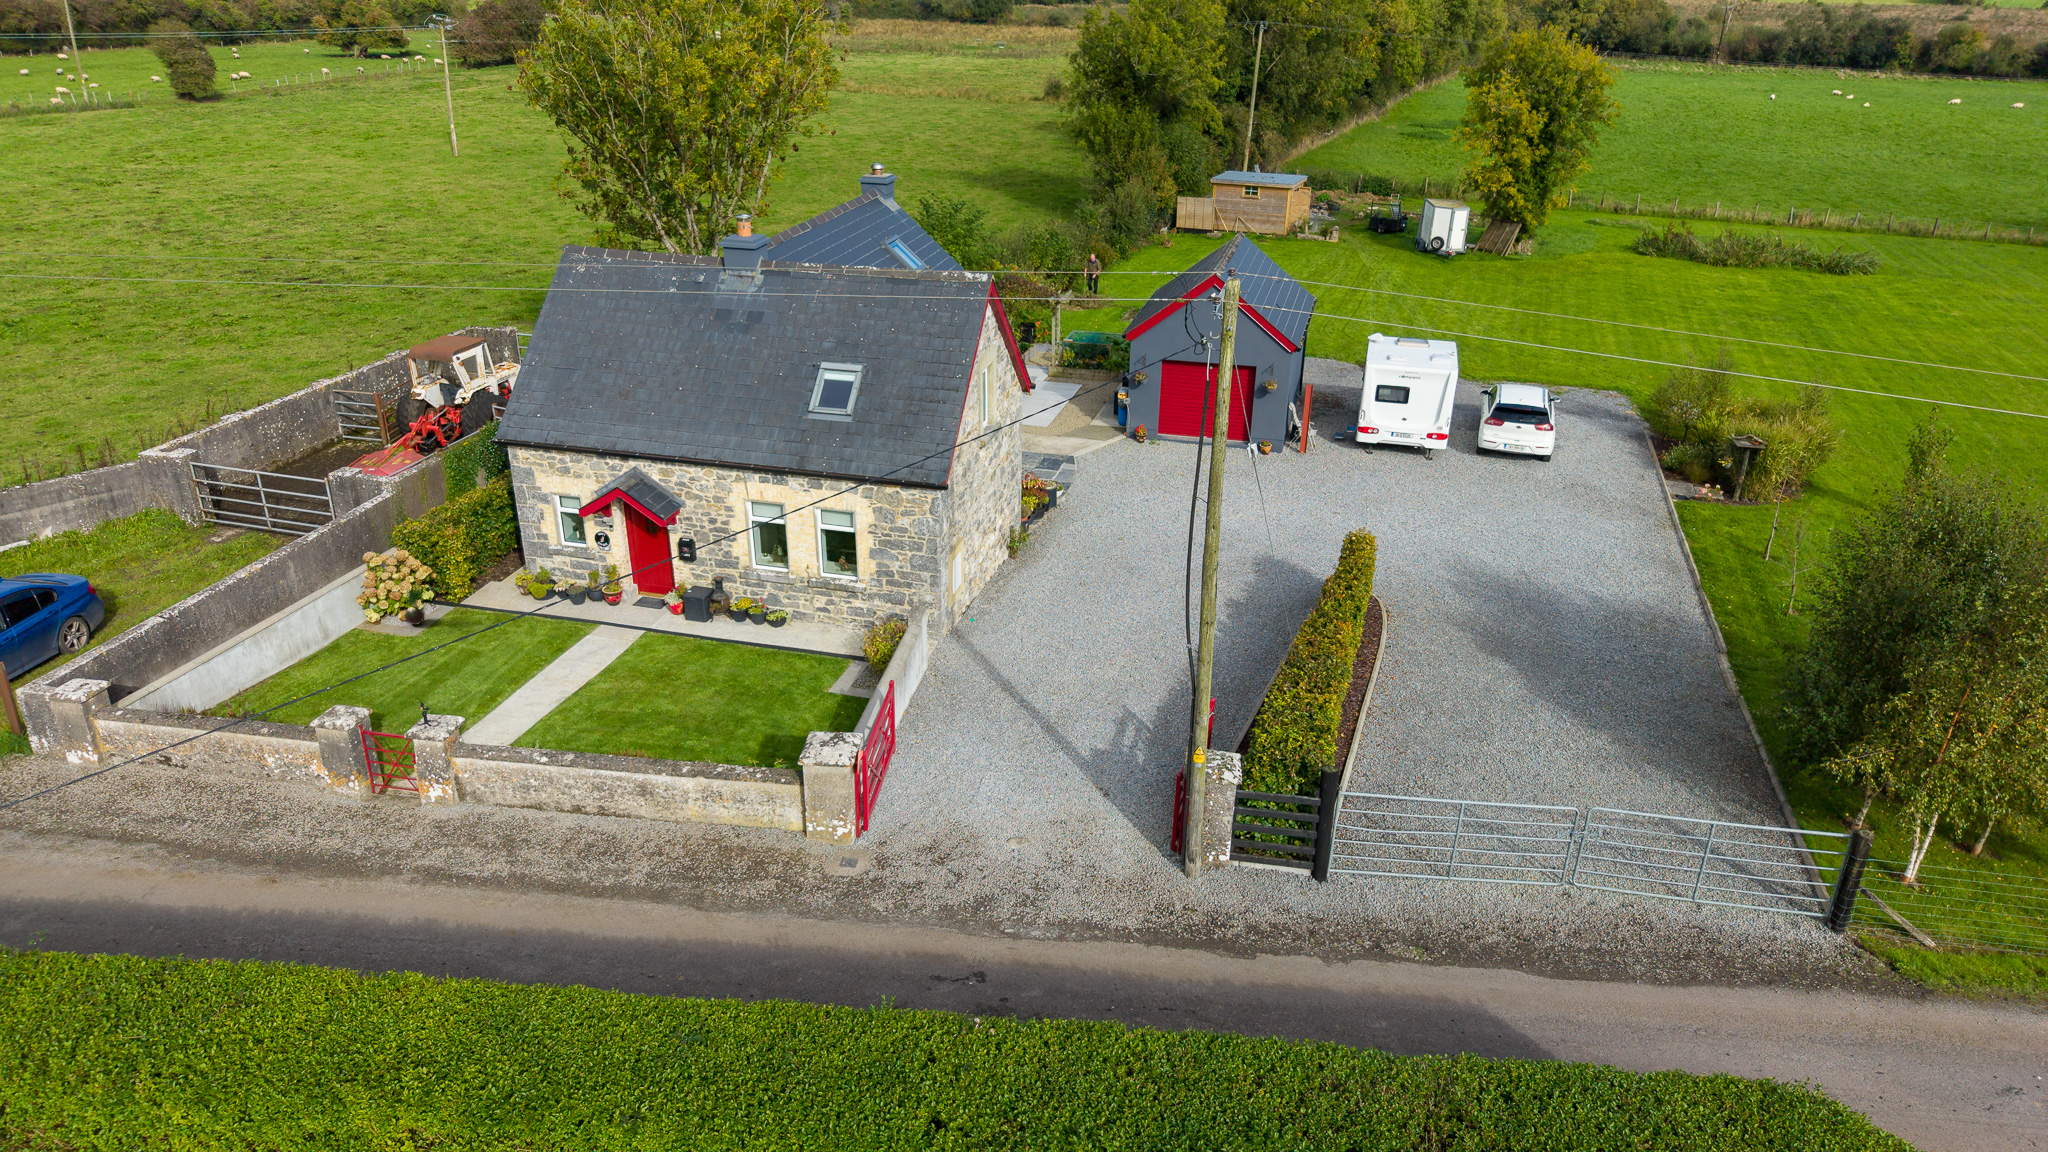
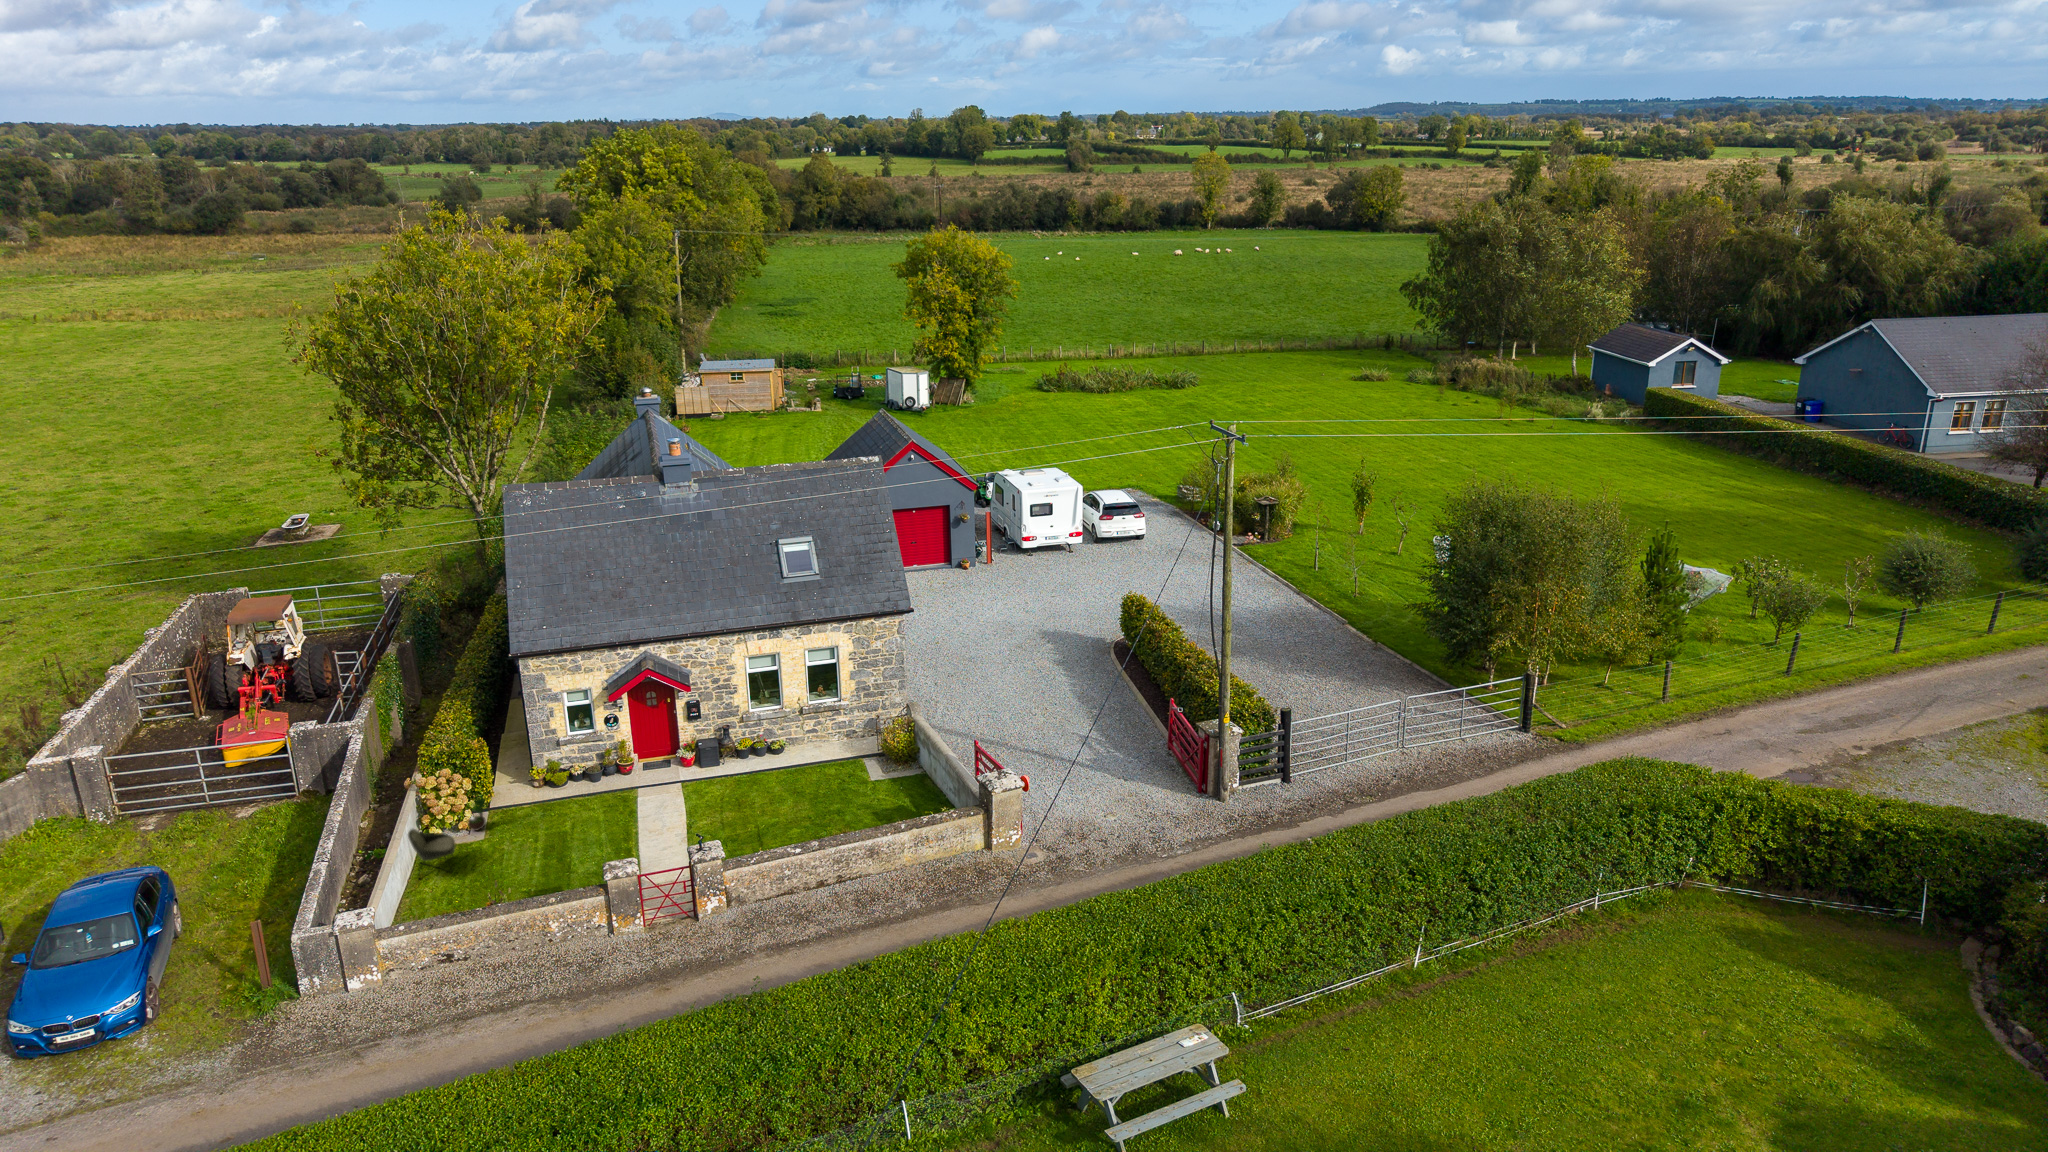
lounge chair: none [294,604,359,664] -> present [408,829,455,873]

